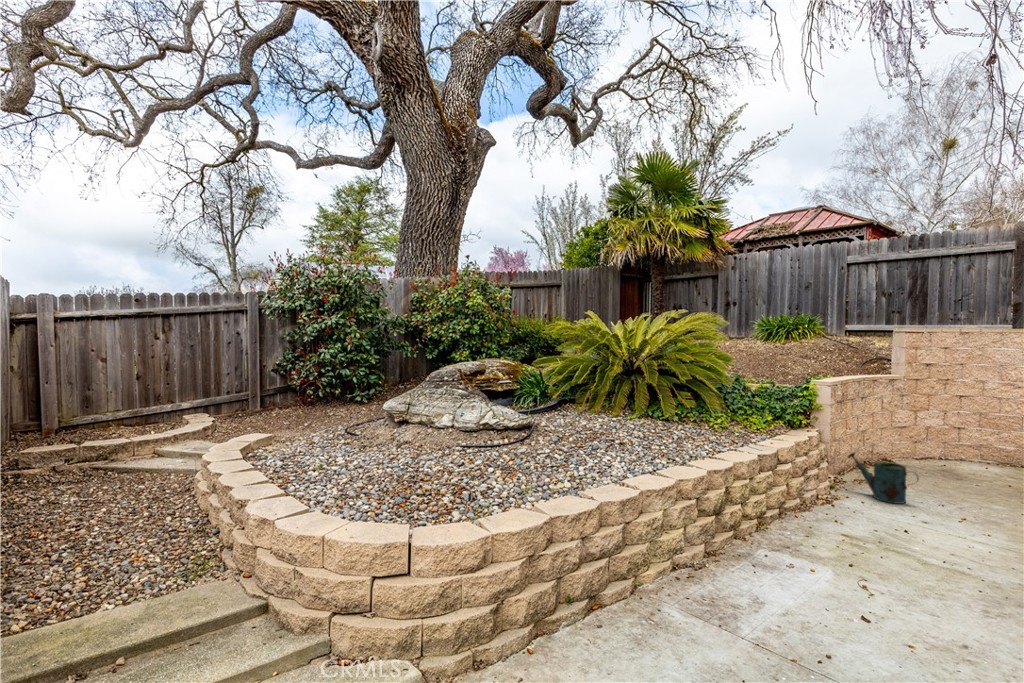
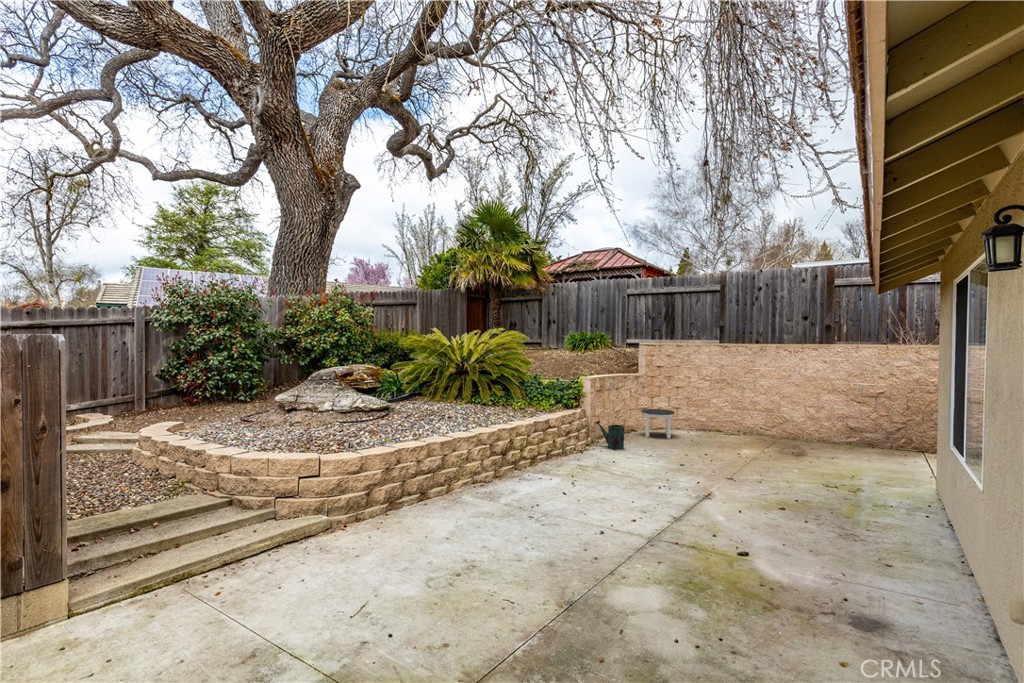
round table: none [916,434,987,486] -> present [641,409,675,438]

